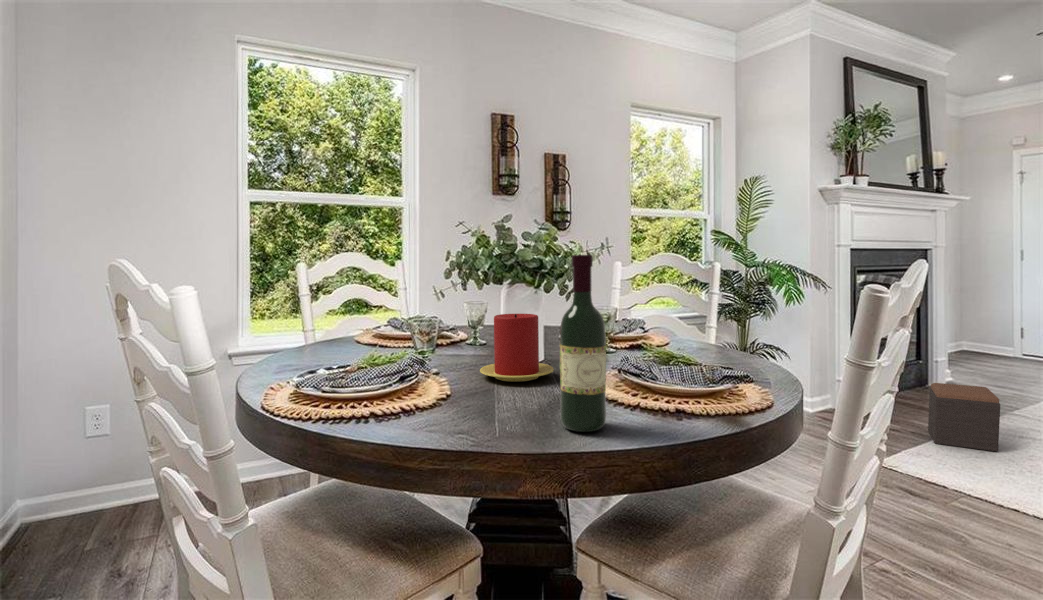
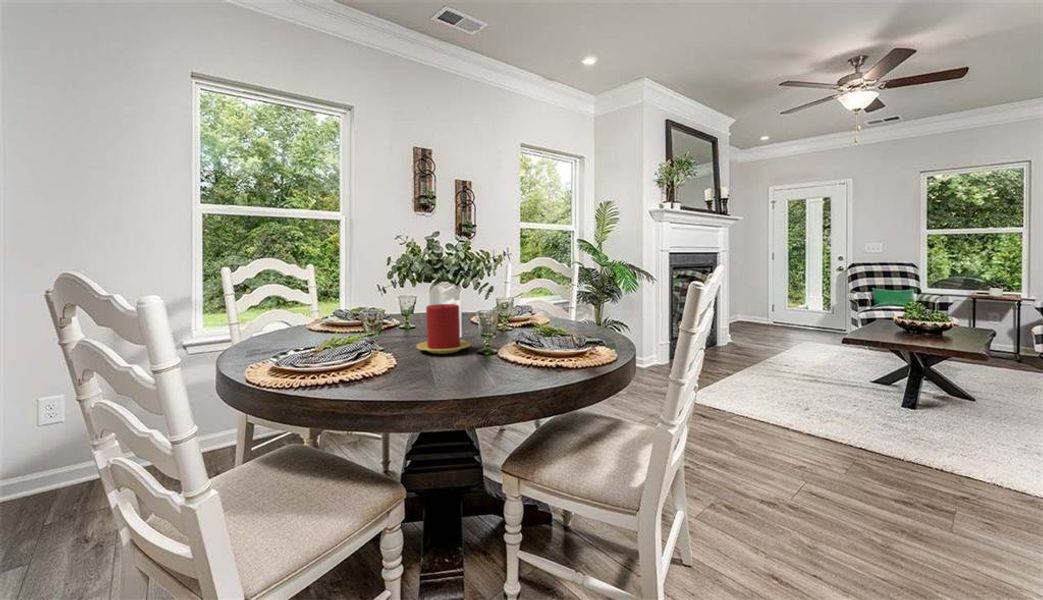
wine bottle: present [560,255,606,432] -> none [480,264,511,383]
footstool: present [928,383,1000,452] -> none [718,345,759,388]

